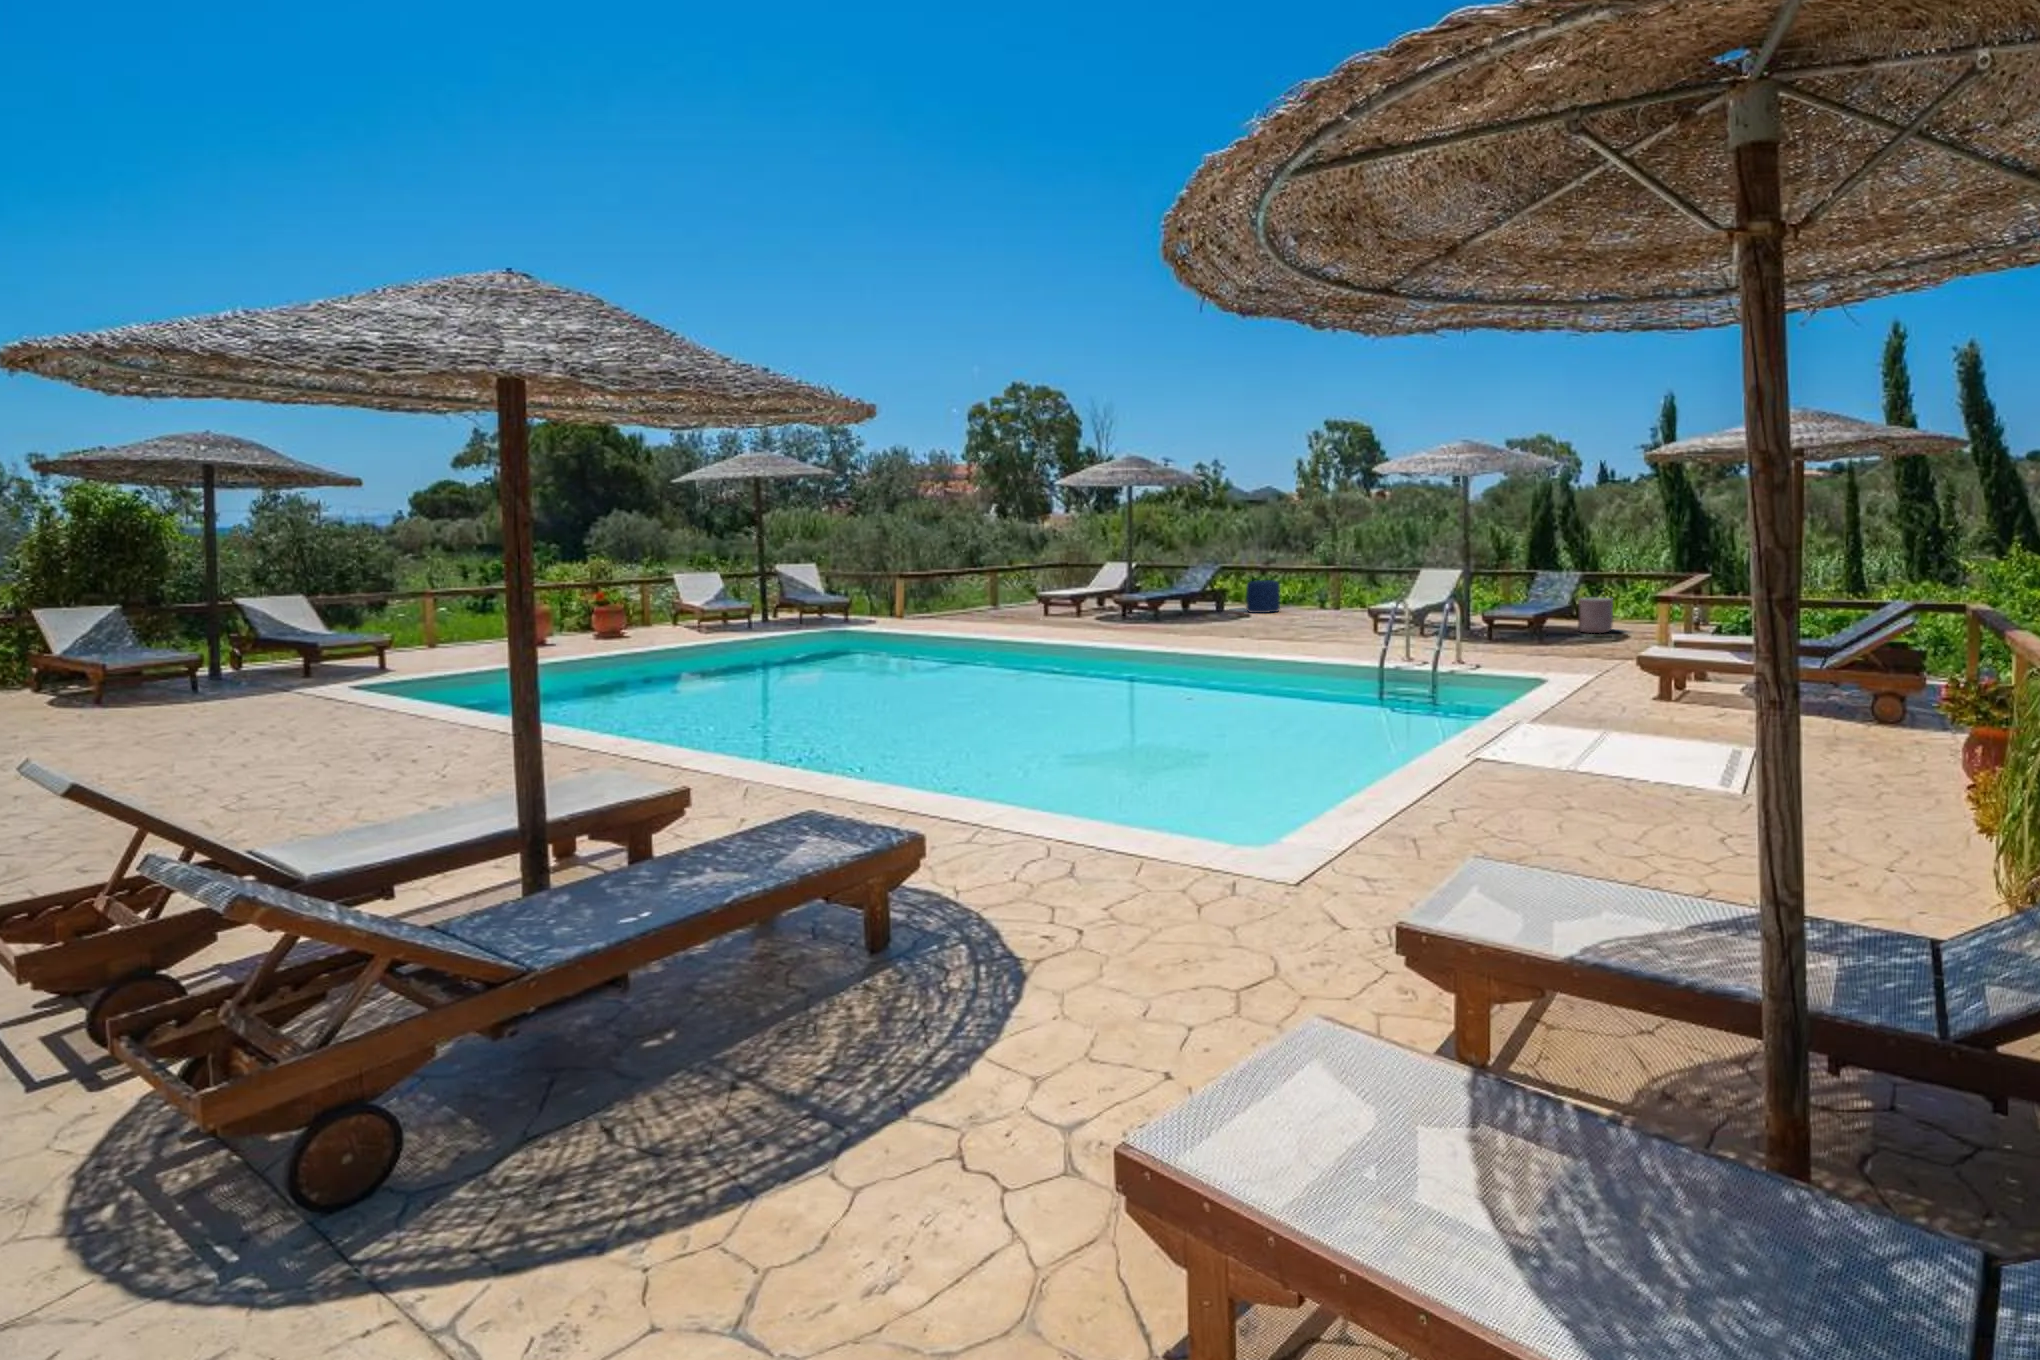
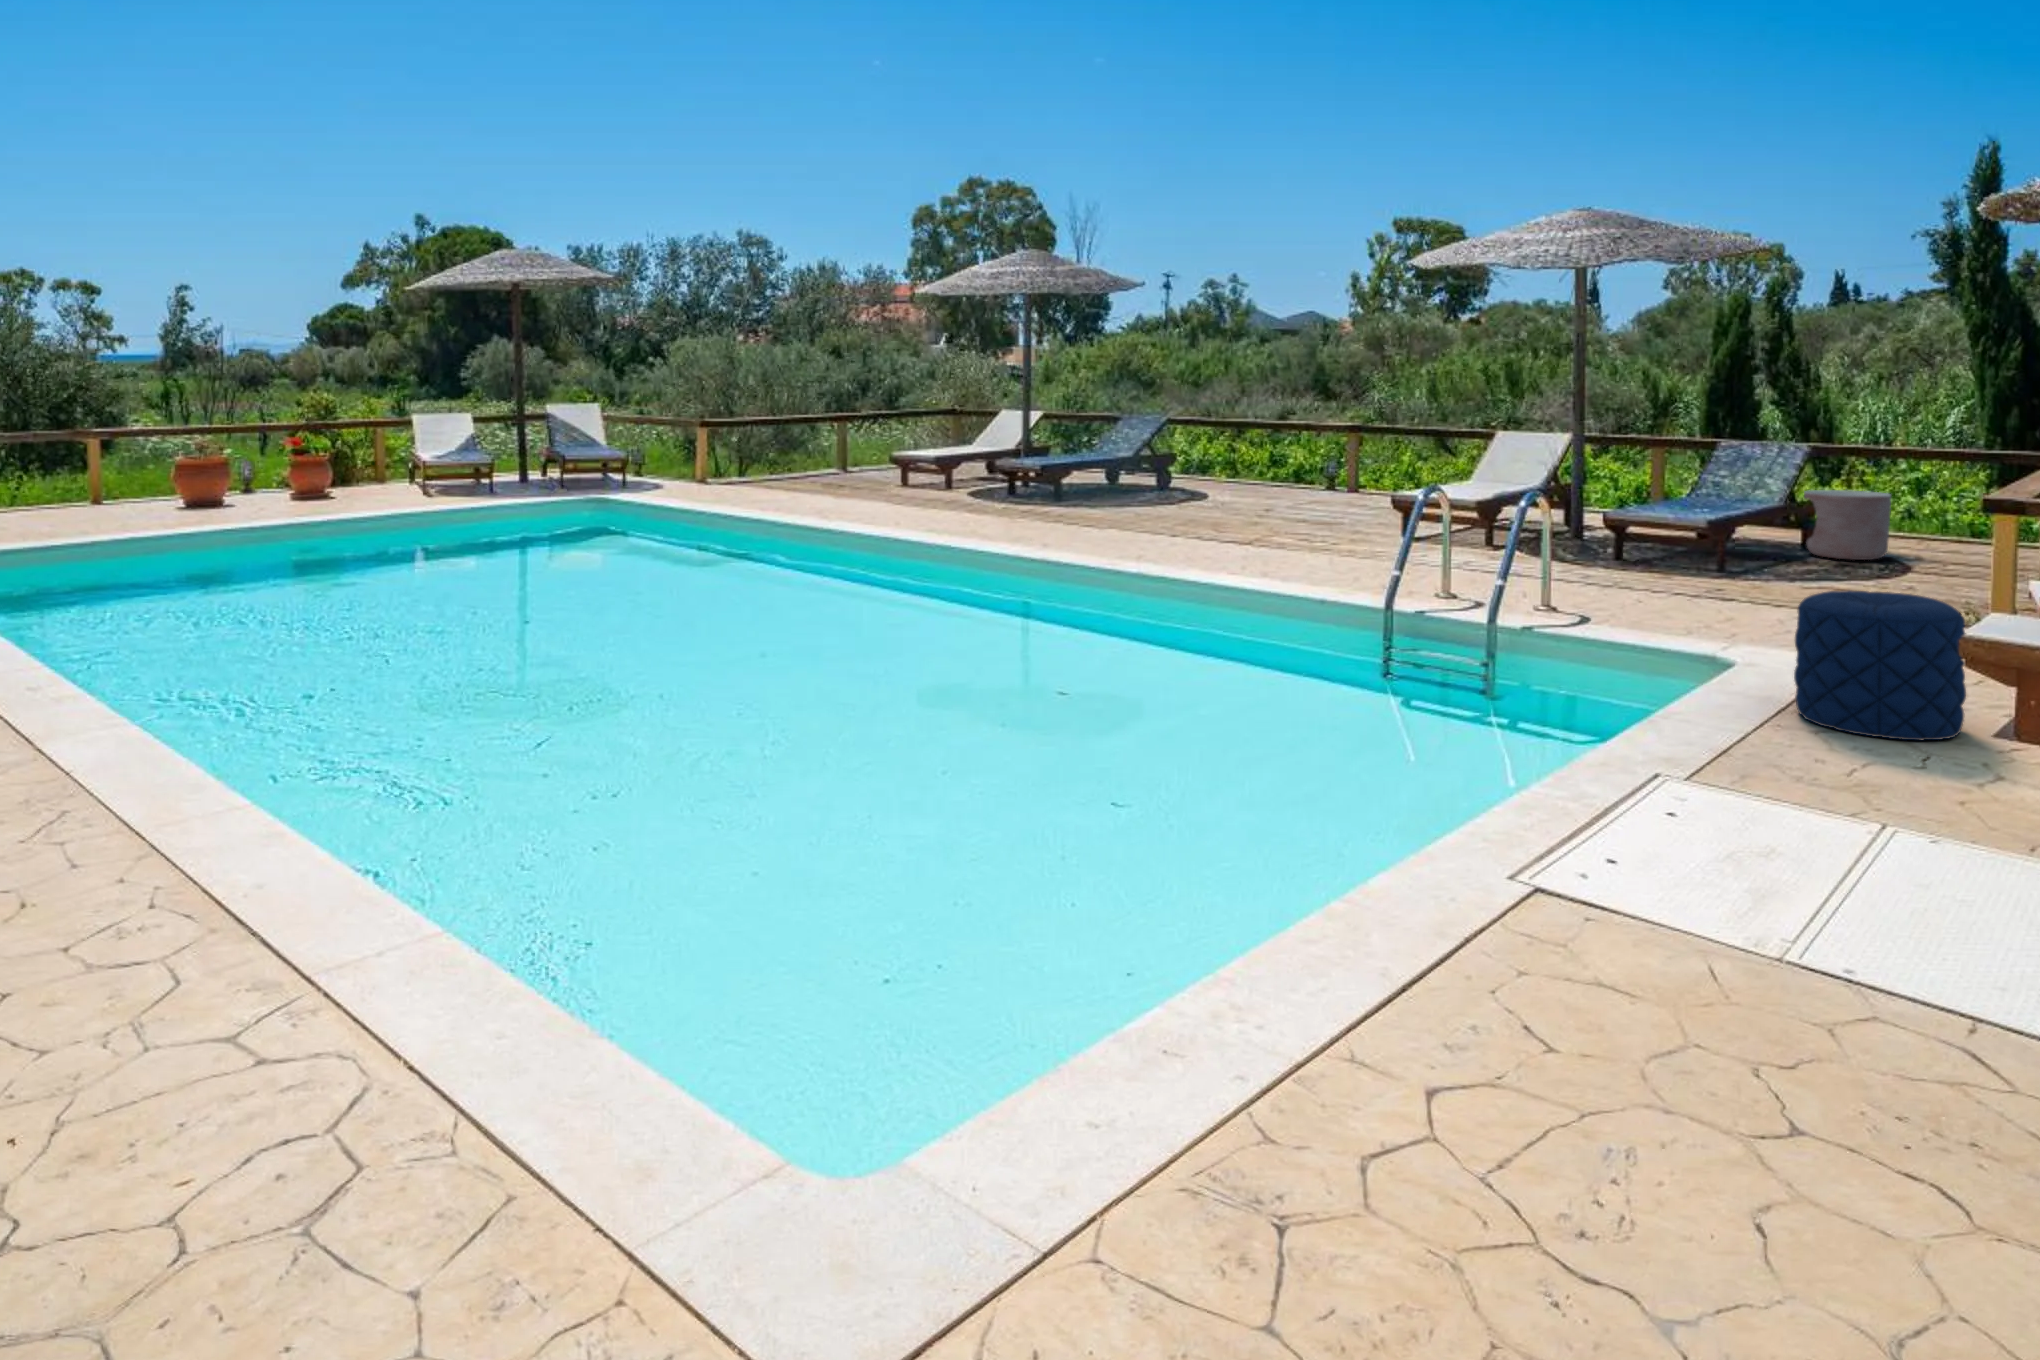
pouf: present [1246,580,1280,613] -> present [1794,591,1966,740]

